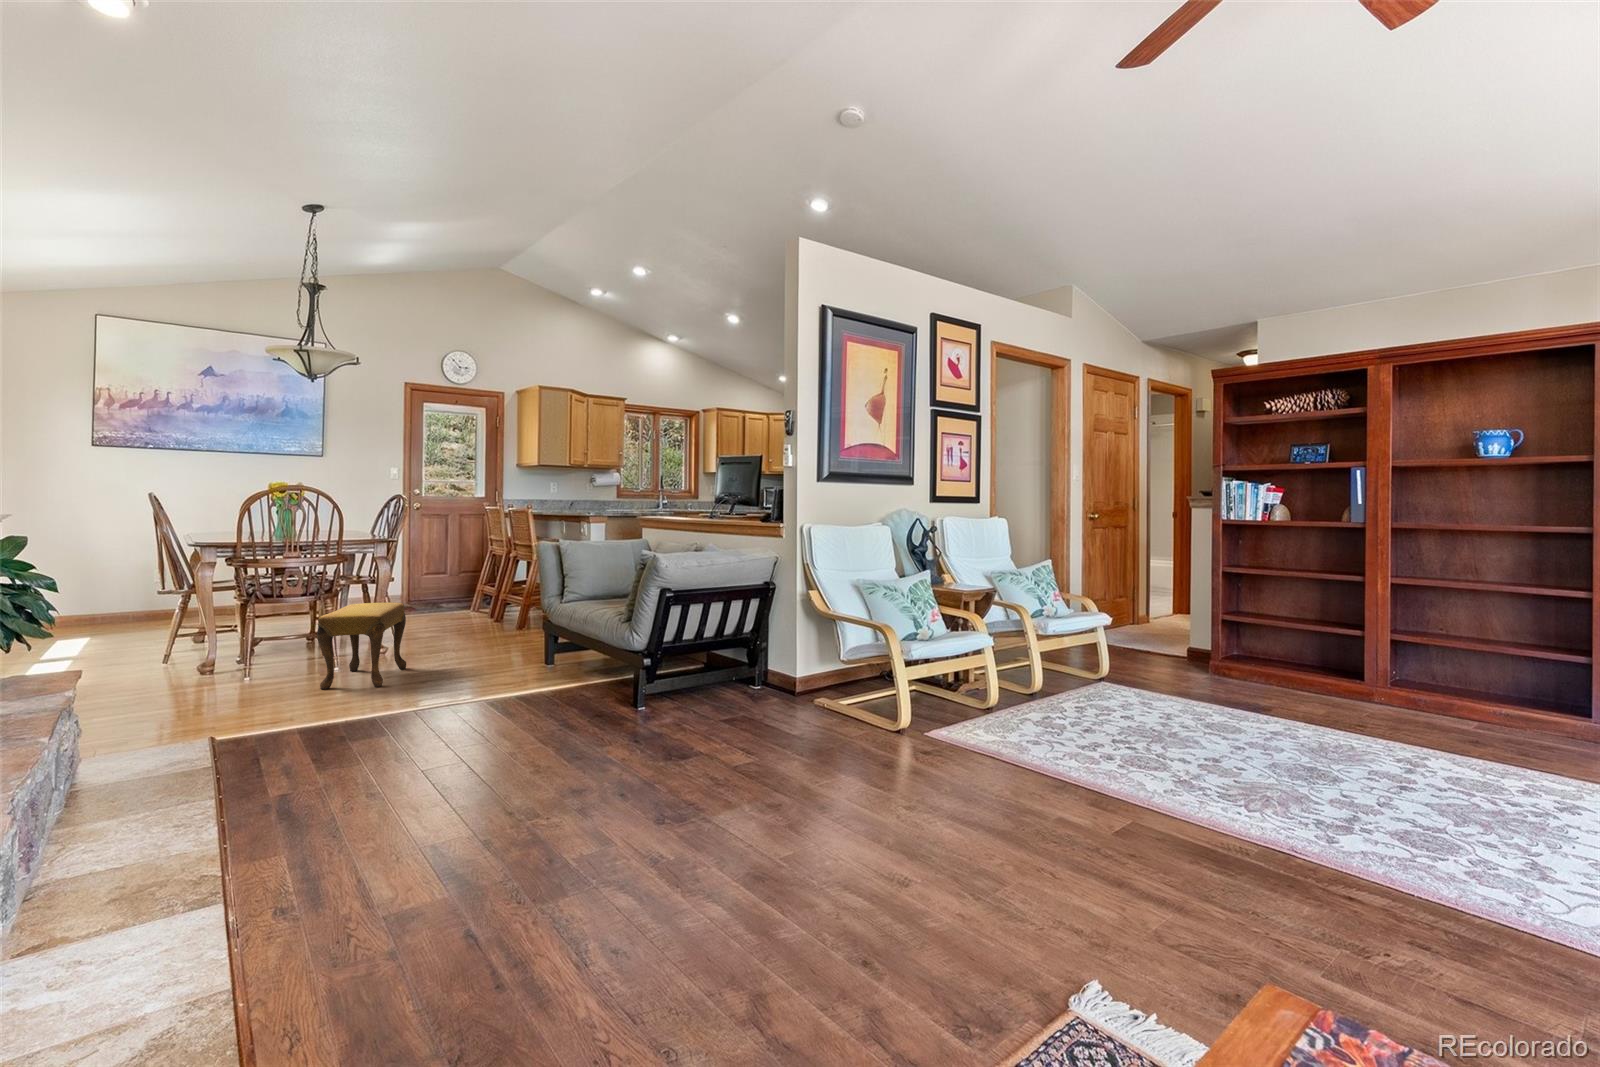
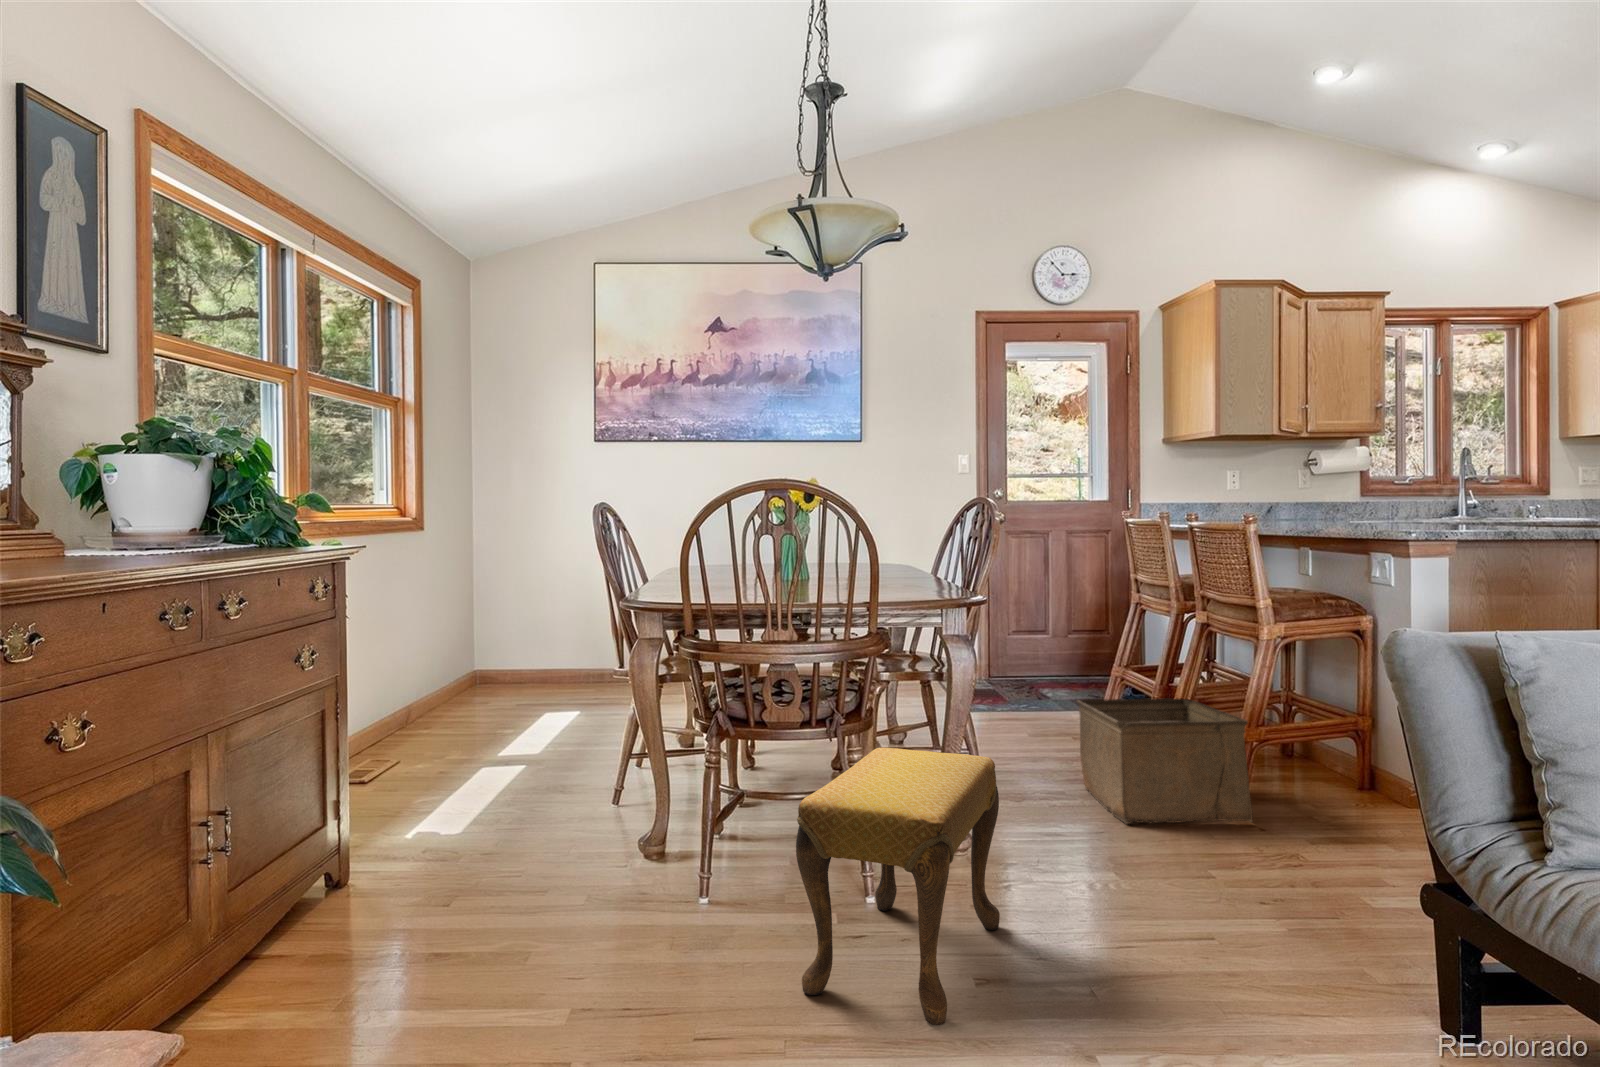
storage bin: none [453,589,527,640] -> present [1077,698,1253,824]

